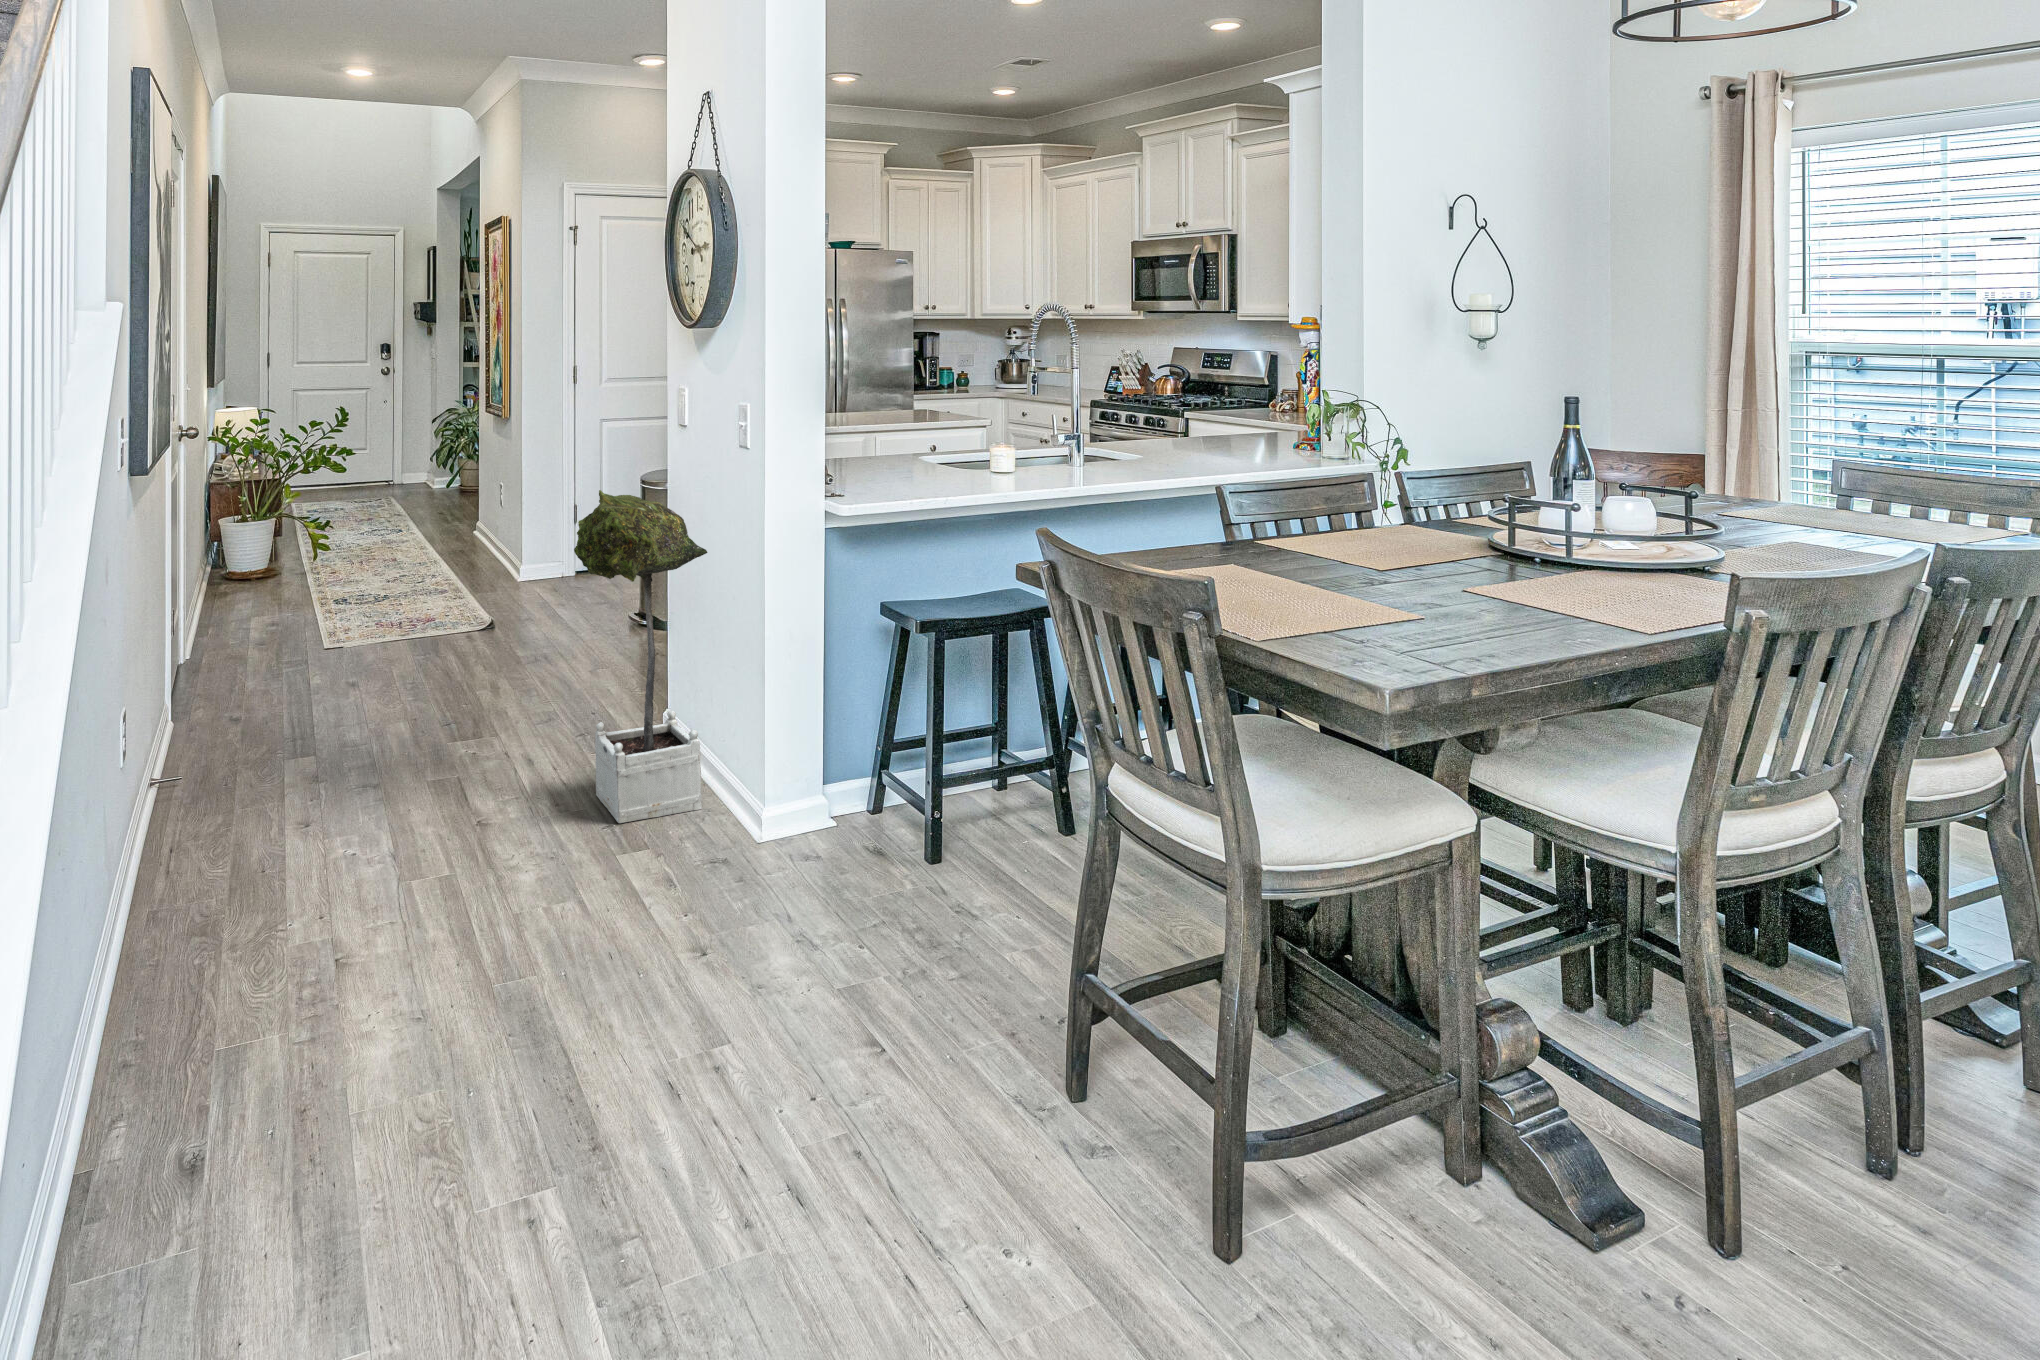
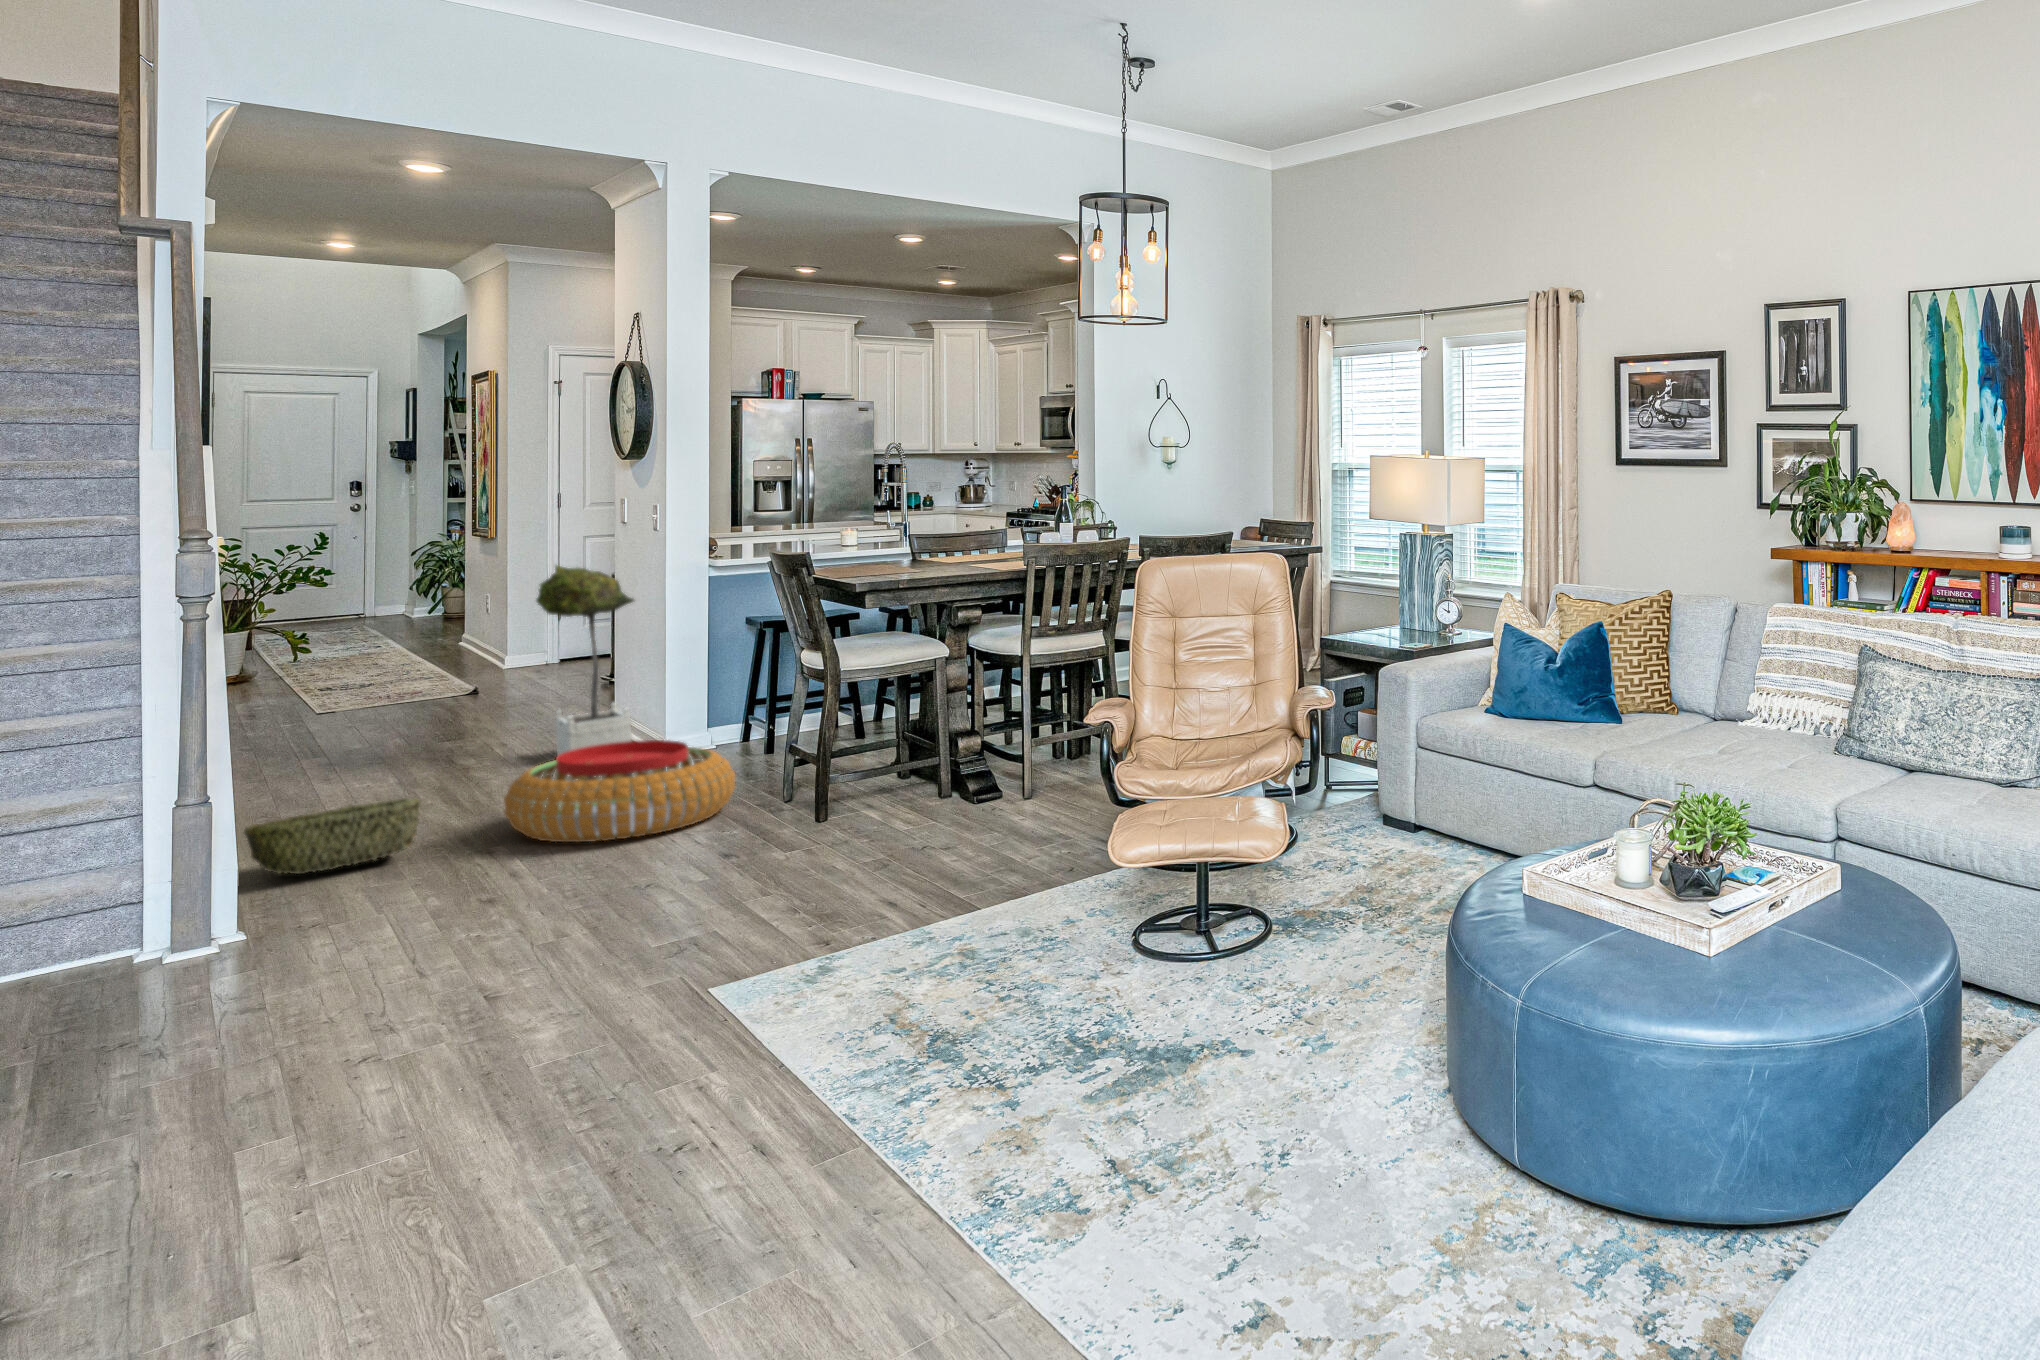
pouf: none [542,877,940,1167] -> present [504,740,735,842]
woven basket: none [88,1006,401,1222] -> present [244,798,420,874]

